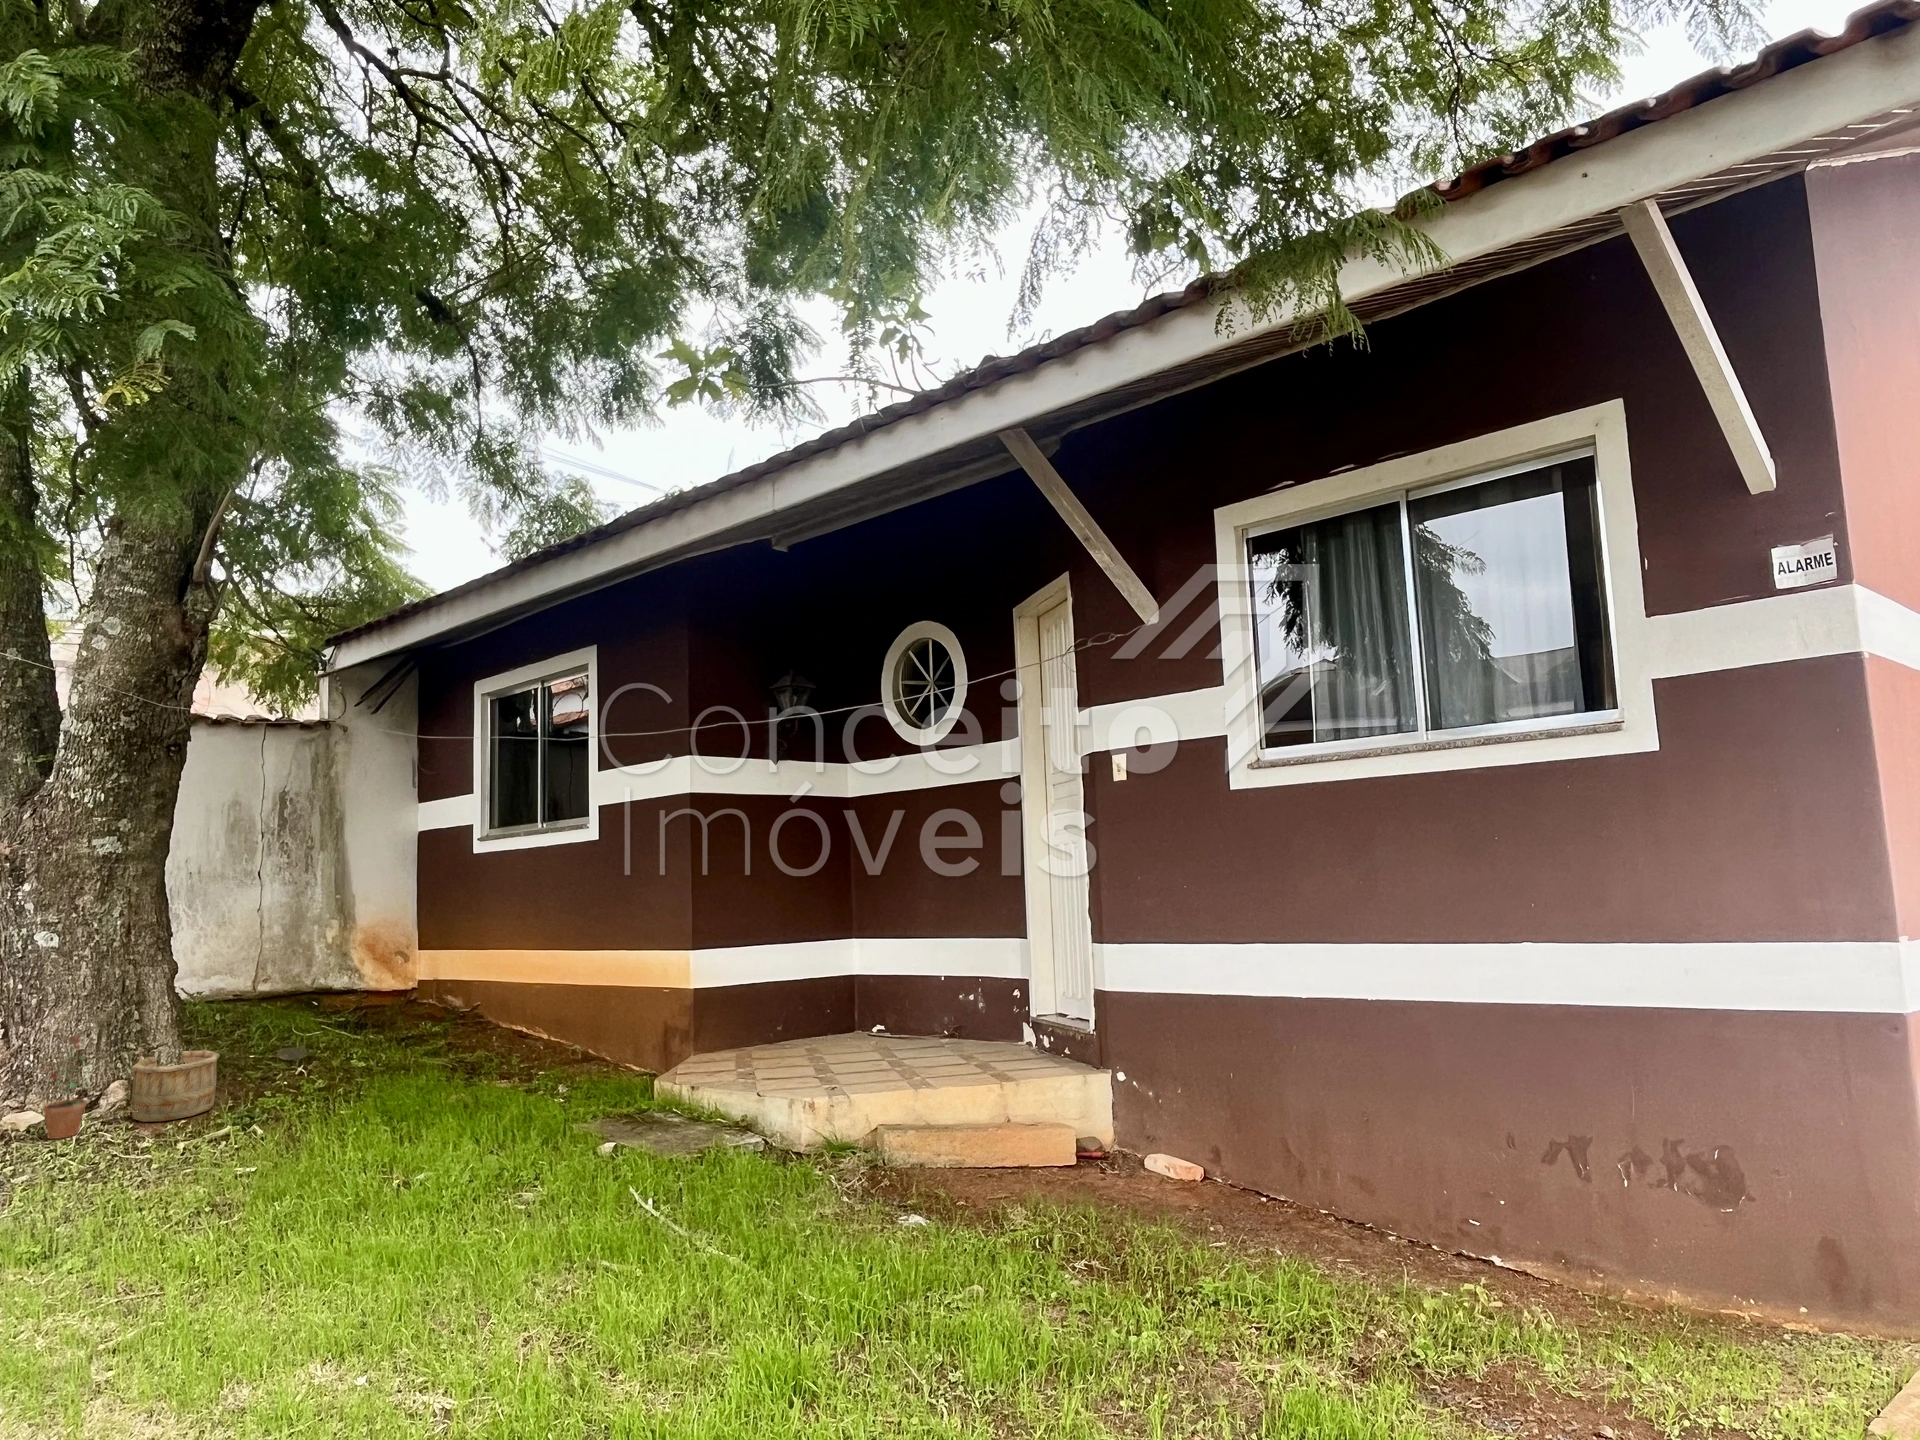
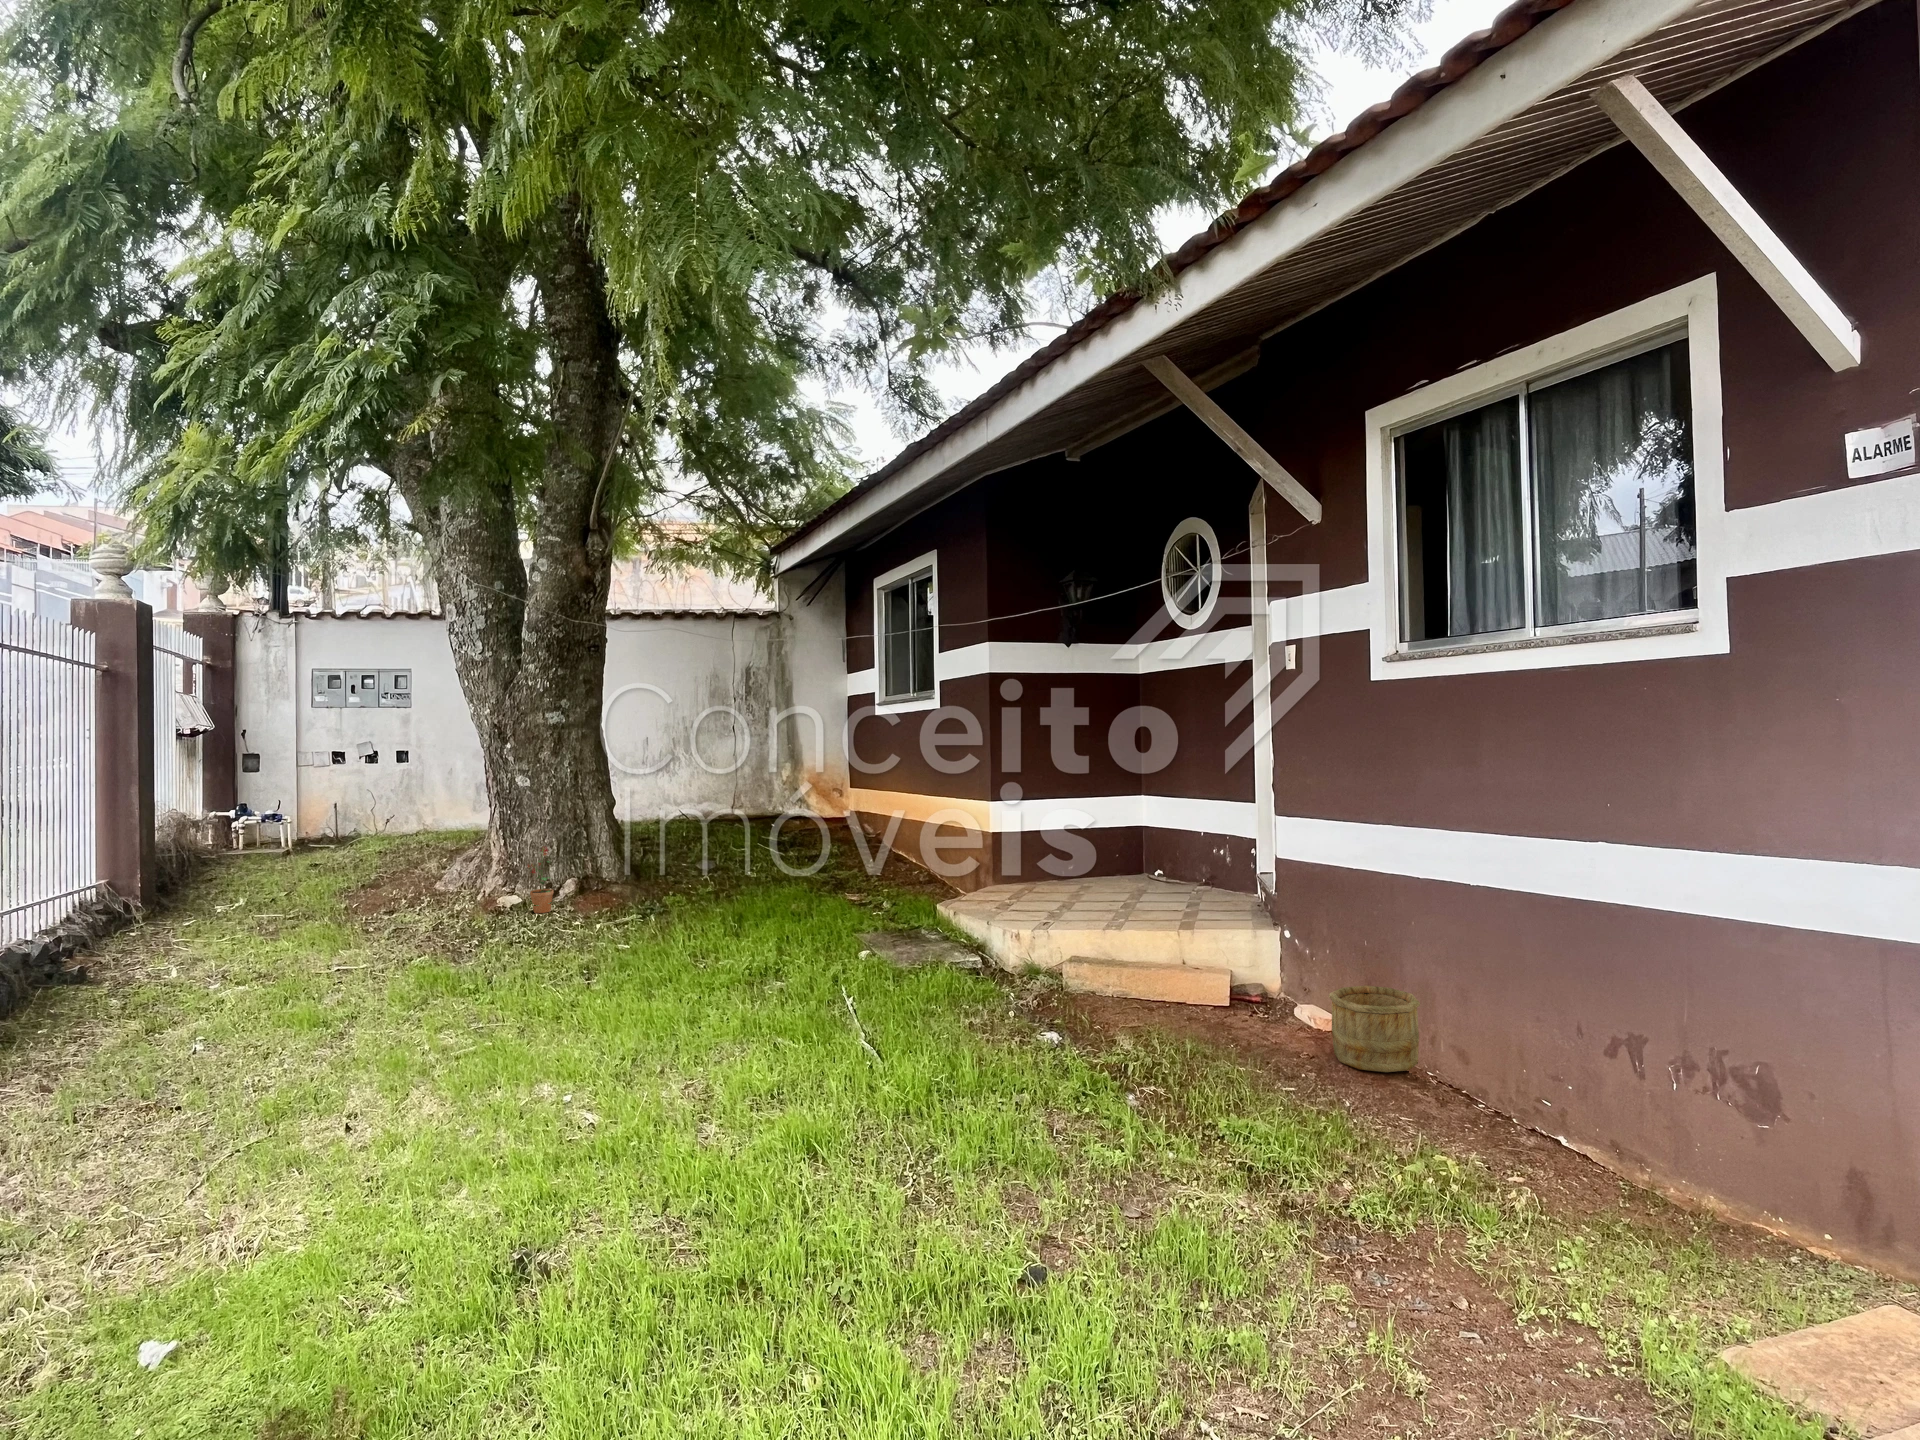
wooden bucket: present [131,1050,220,1122] -> present [1328,986,1420,1072]

